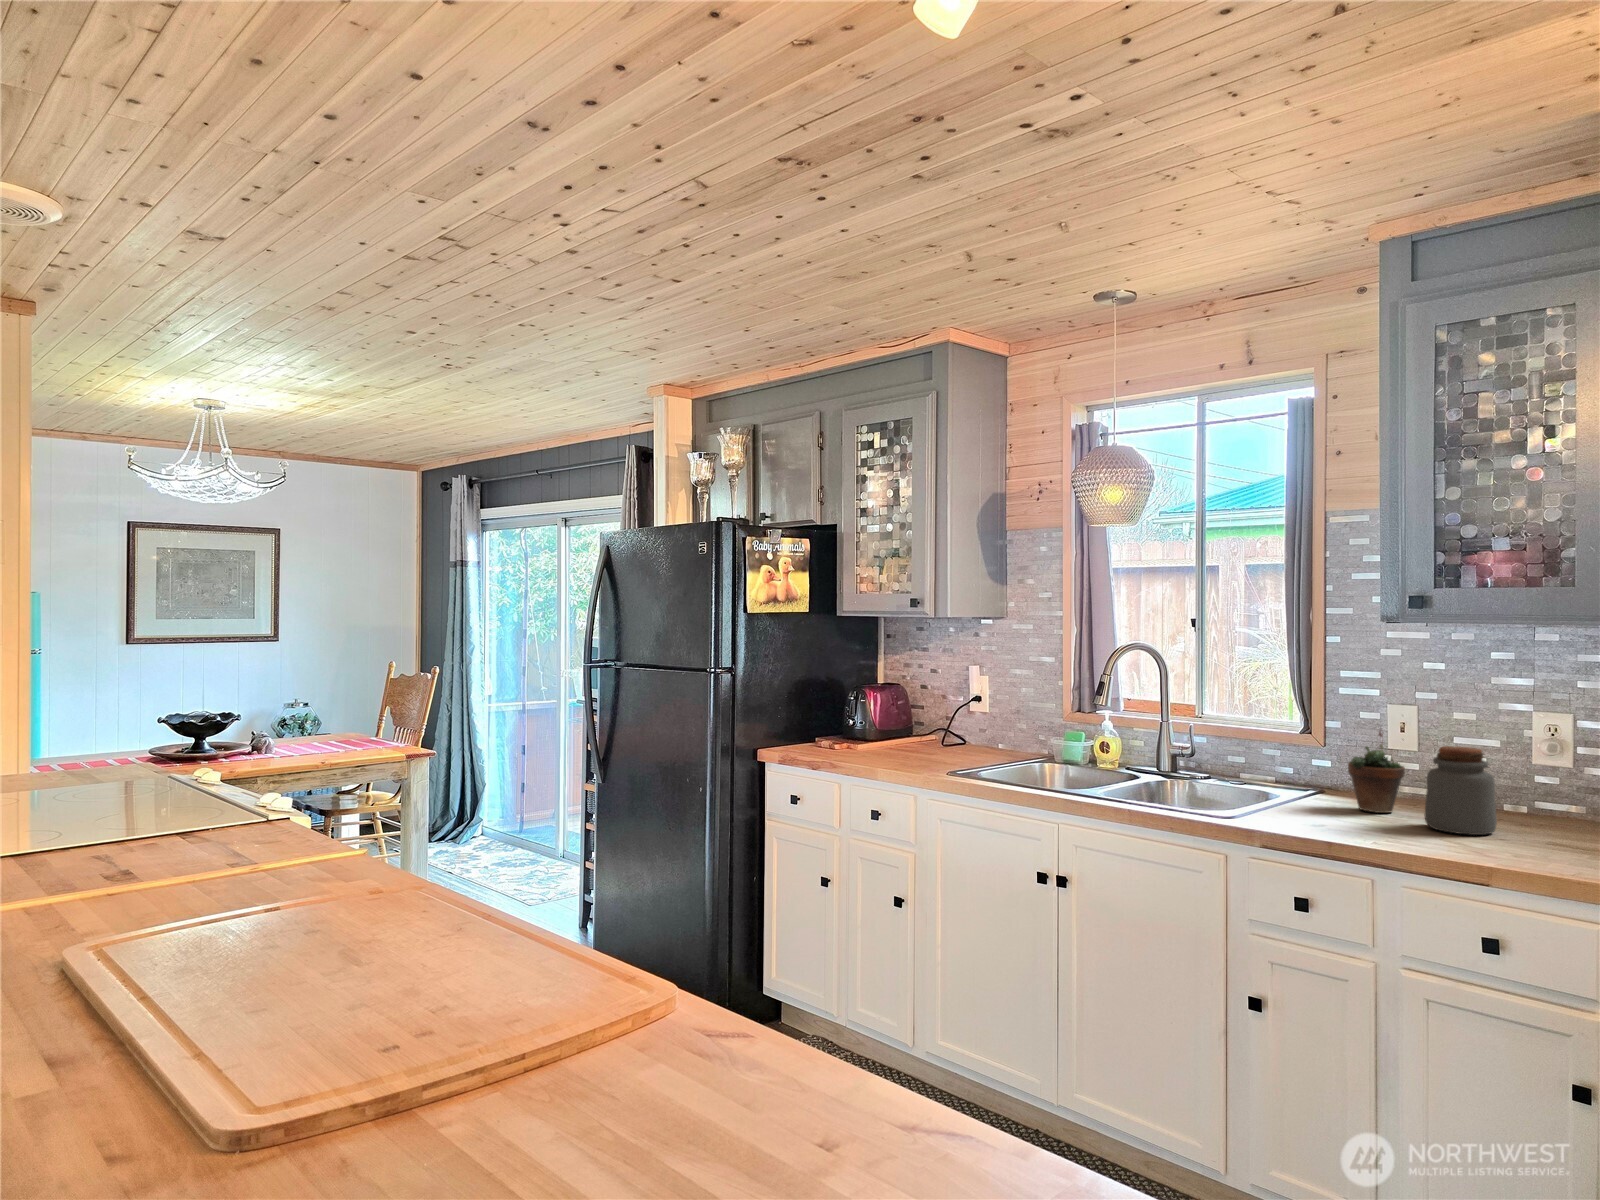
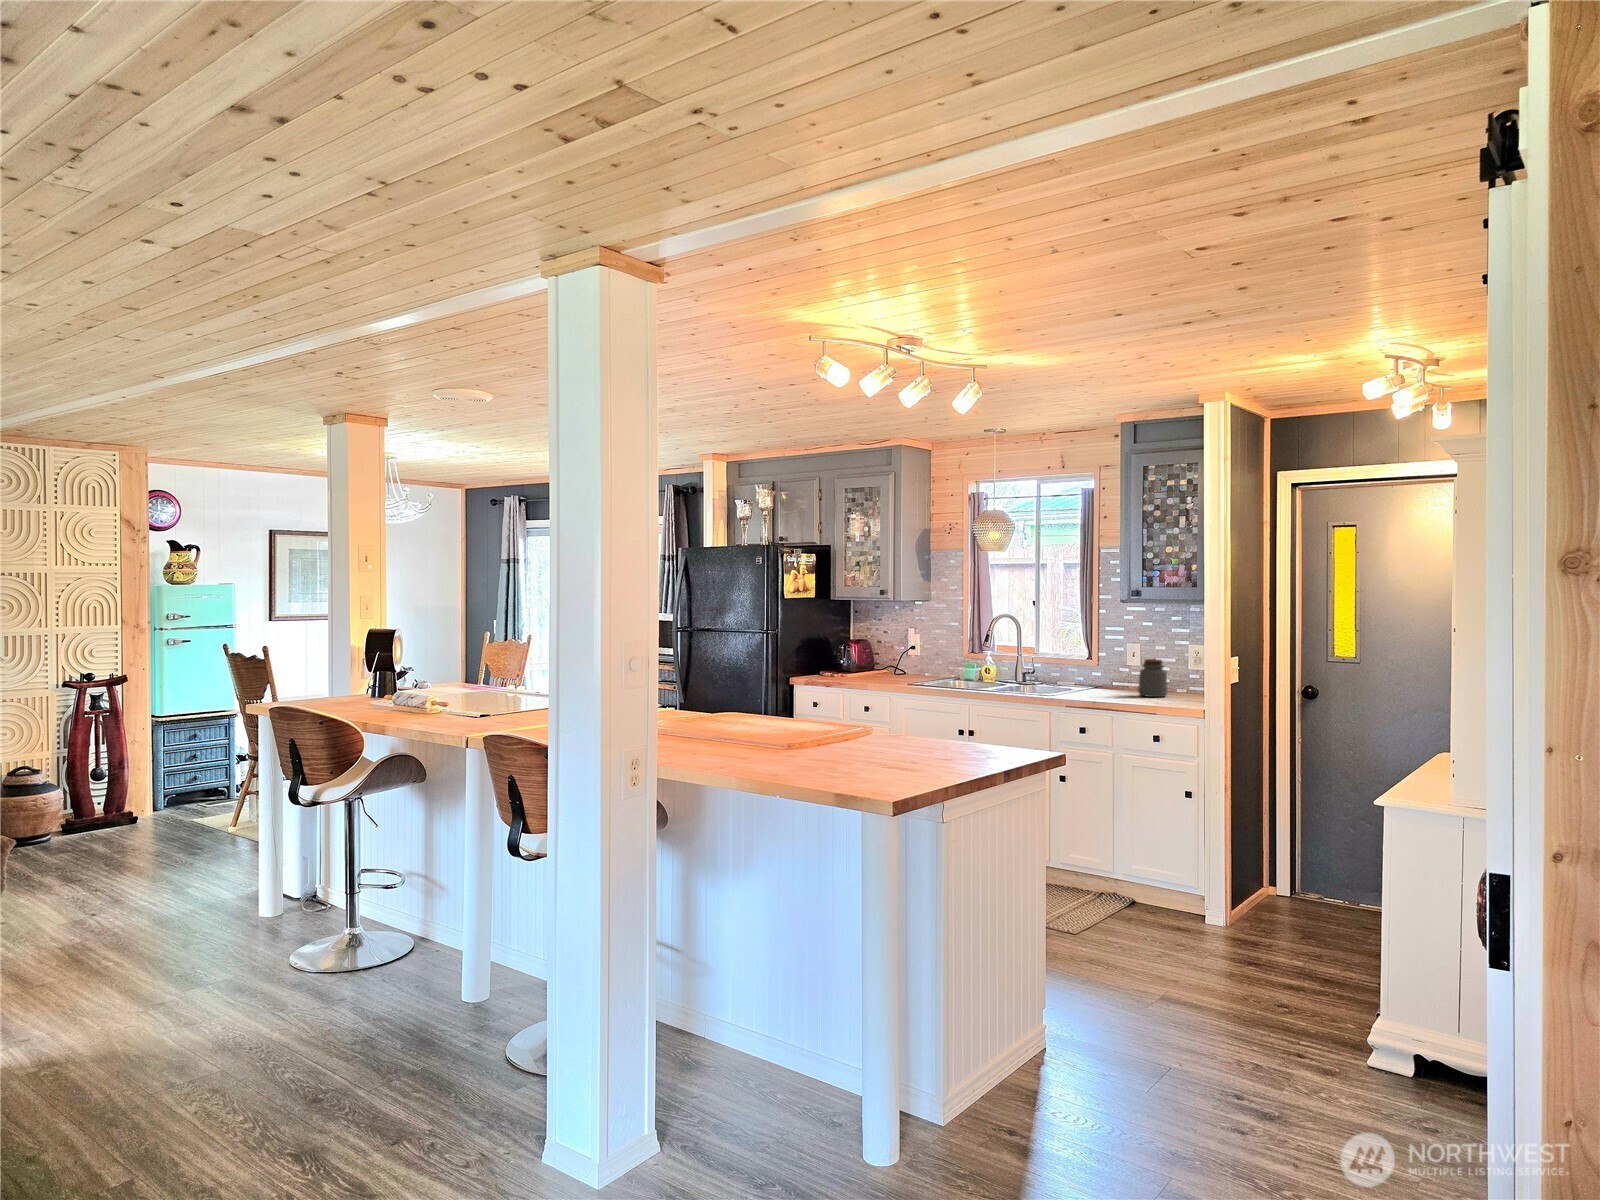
succulent plant: present [1348,731,1405,813] -> none [1108,653,1132,693]

